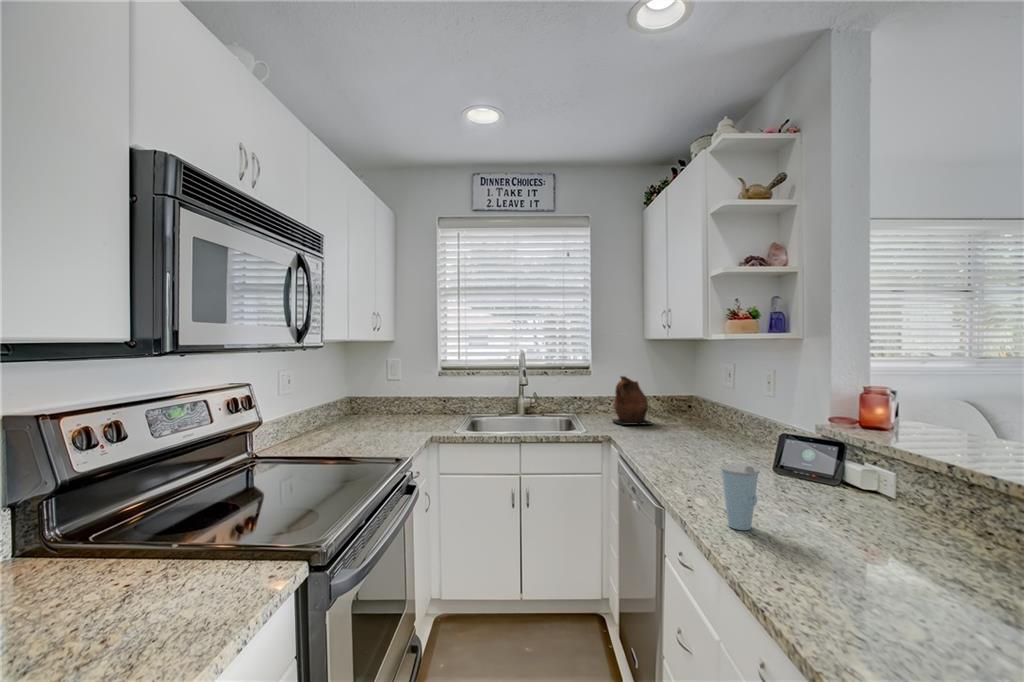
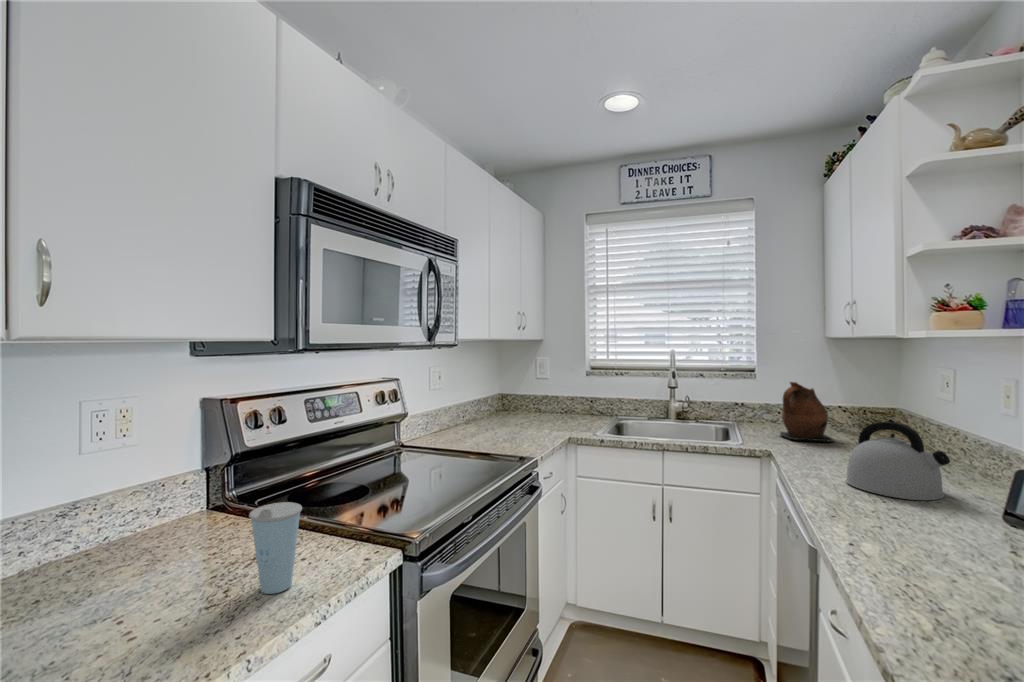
kettle: none [671,405,740,463] -> present [846,422,950,500]
cup: present [720,464,760,530] -> present [249,502,302,594]

